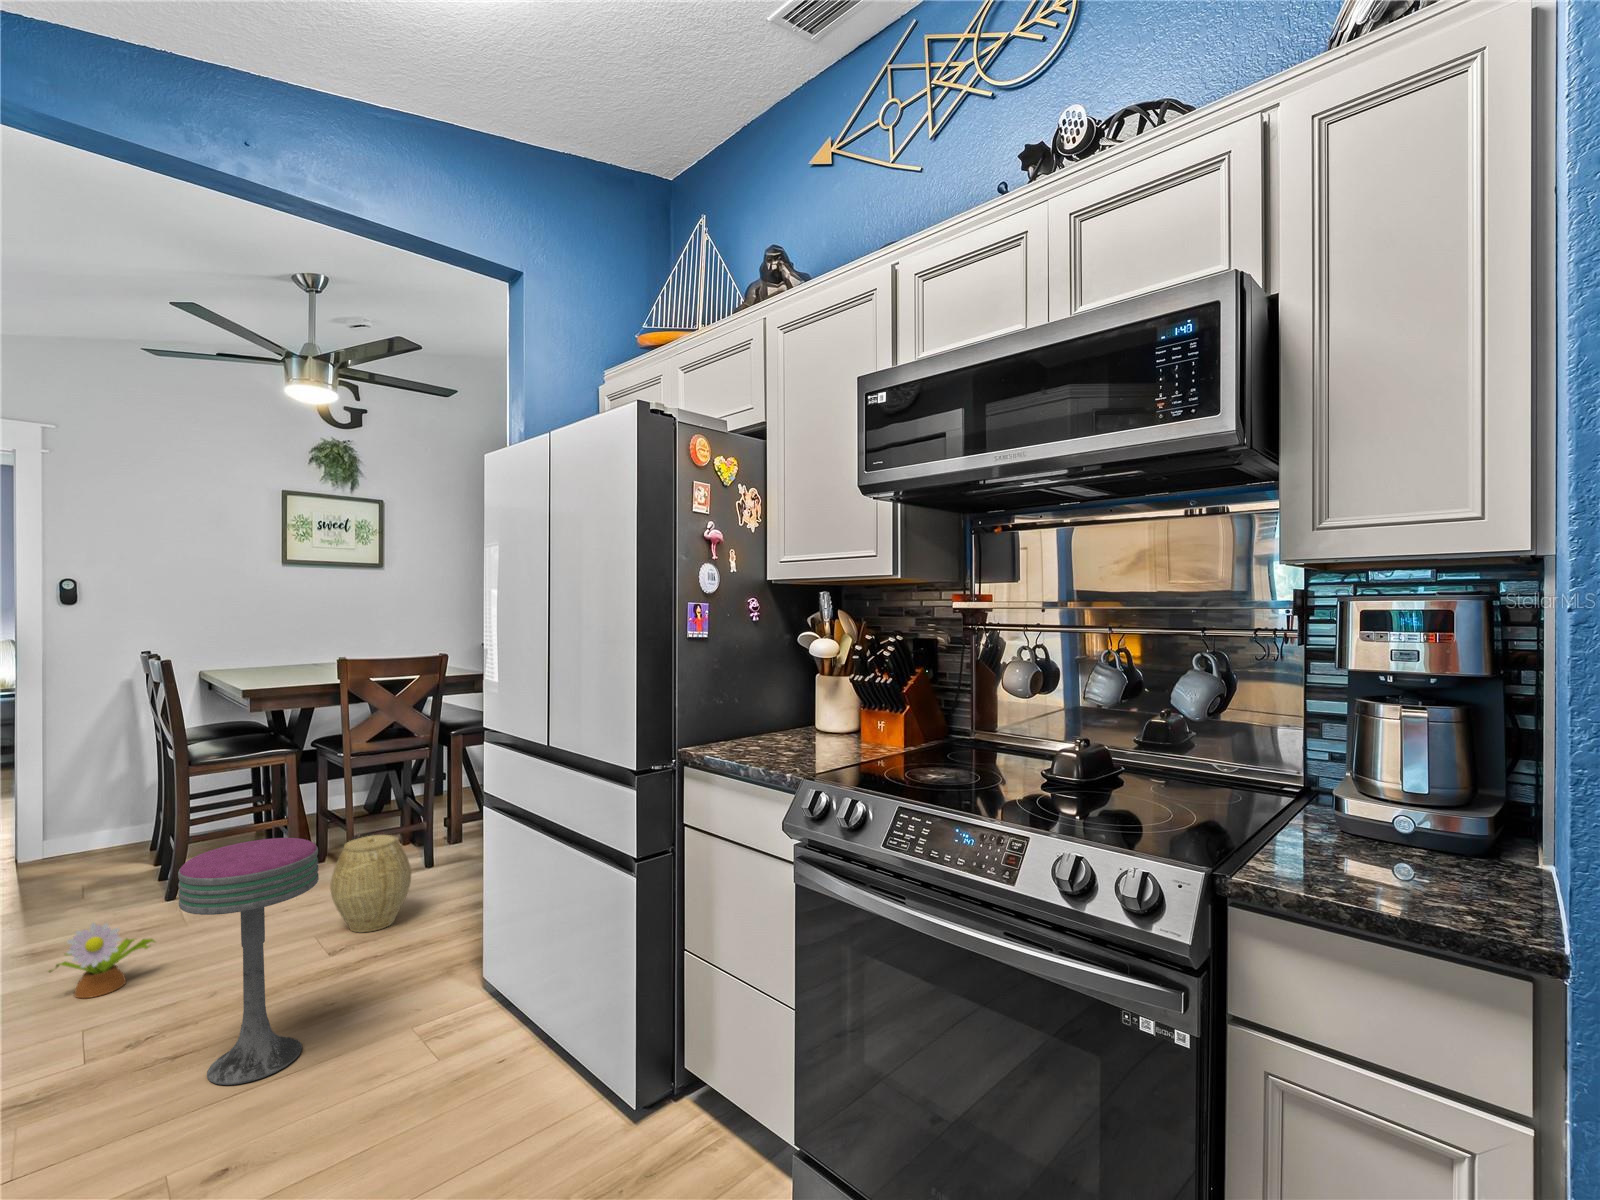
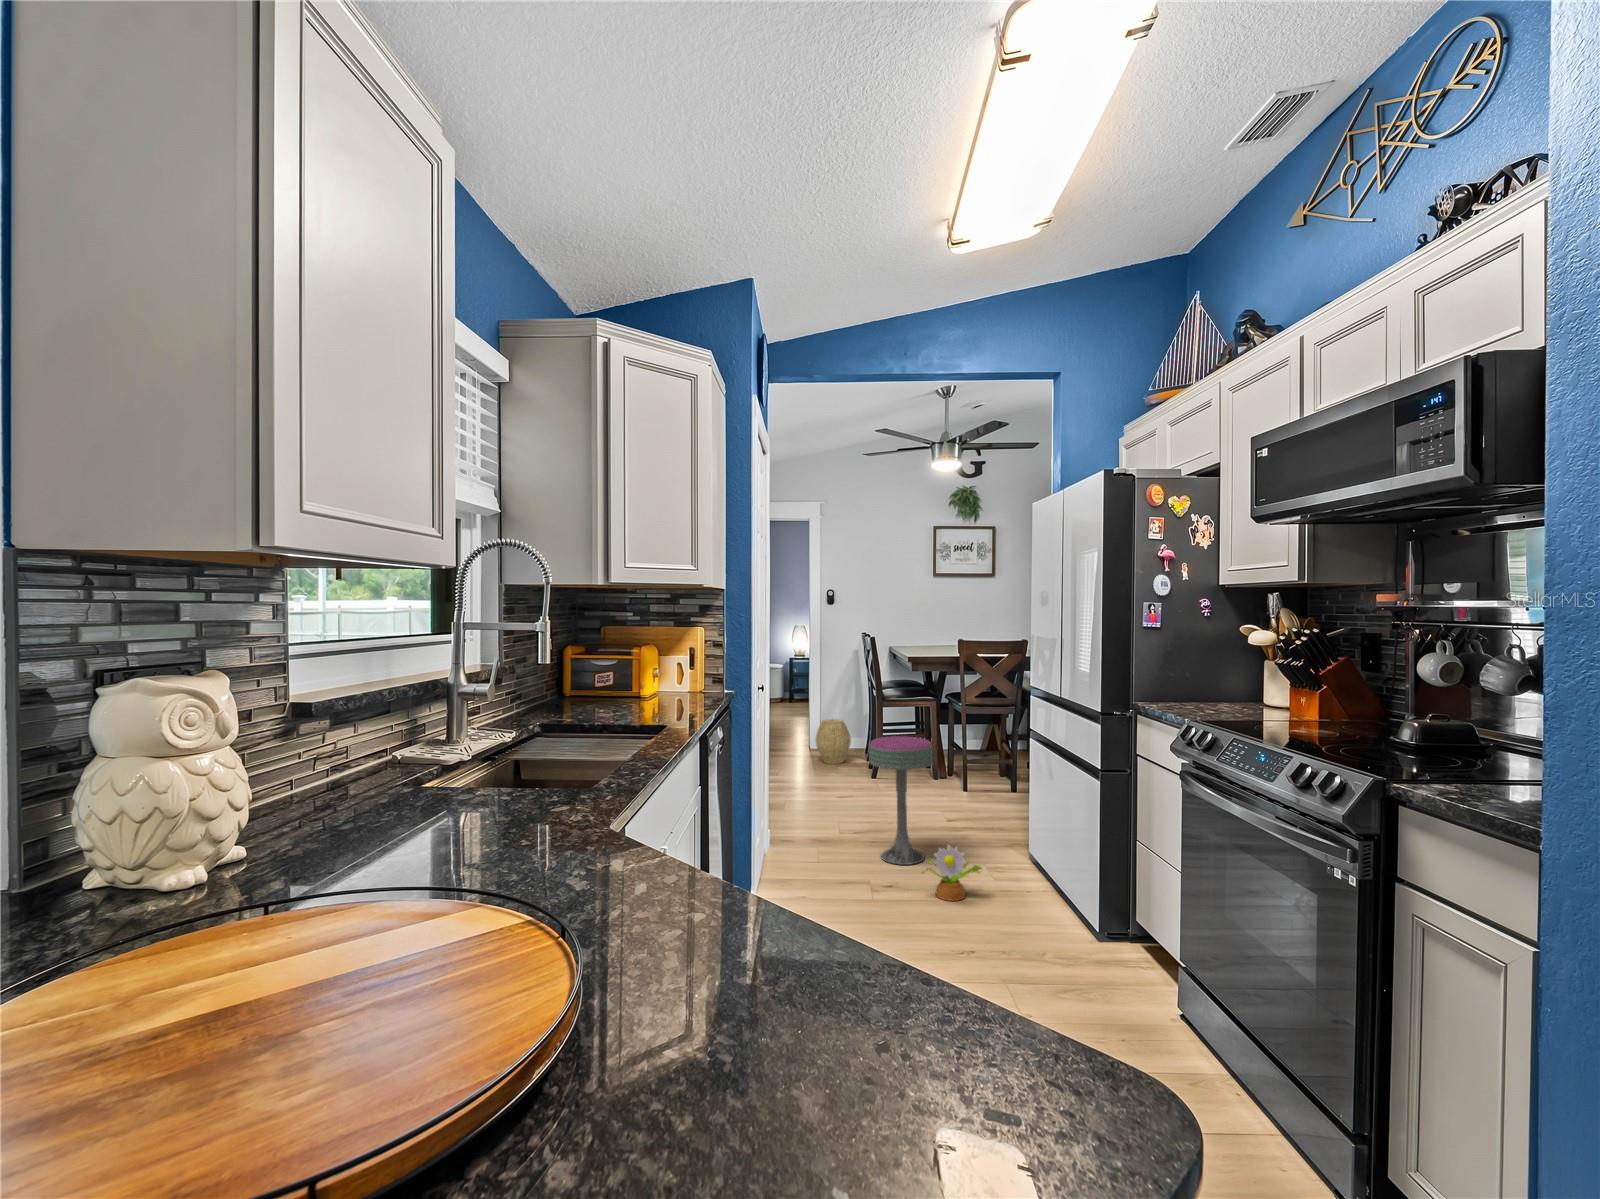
woven basket: present [330,835,411,932] -> present [816,719,851,764]
decorative plant: present [49,923,155,998] -> present [924,845,981,901]

